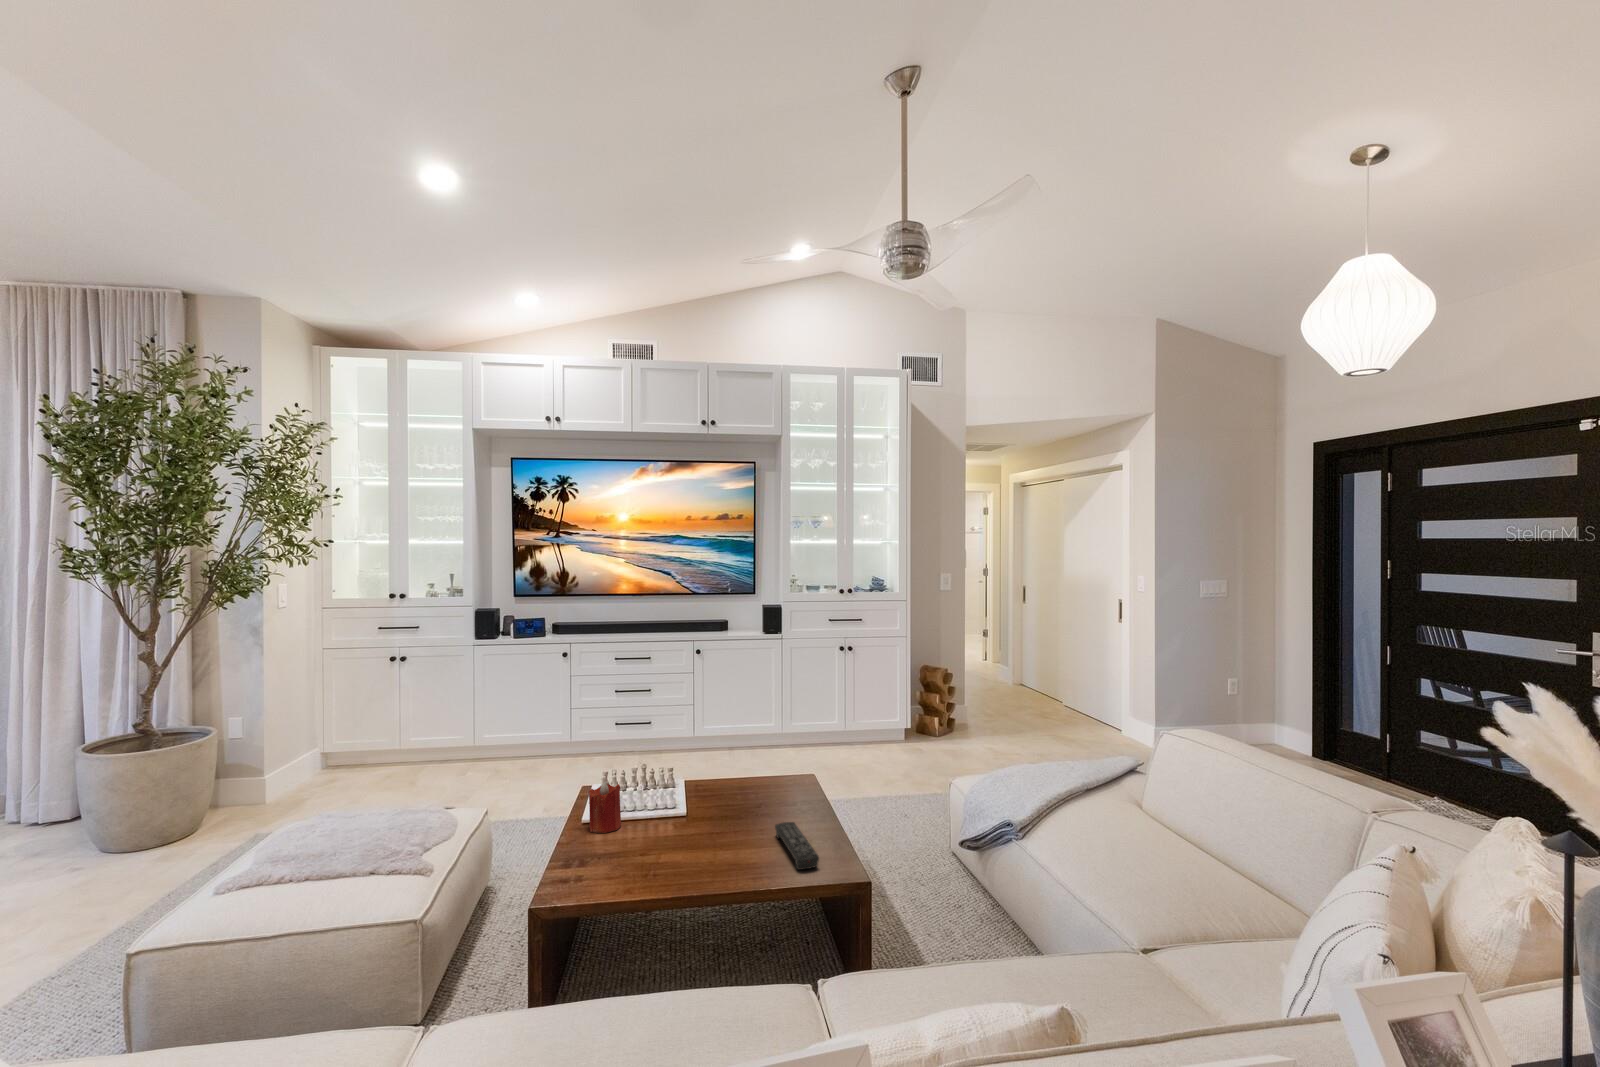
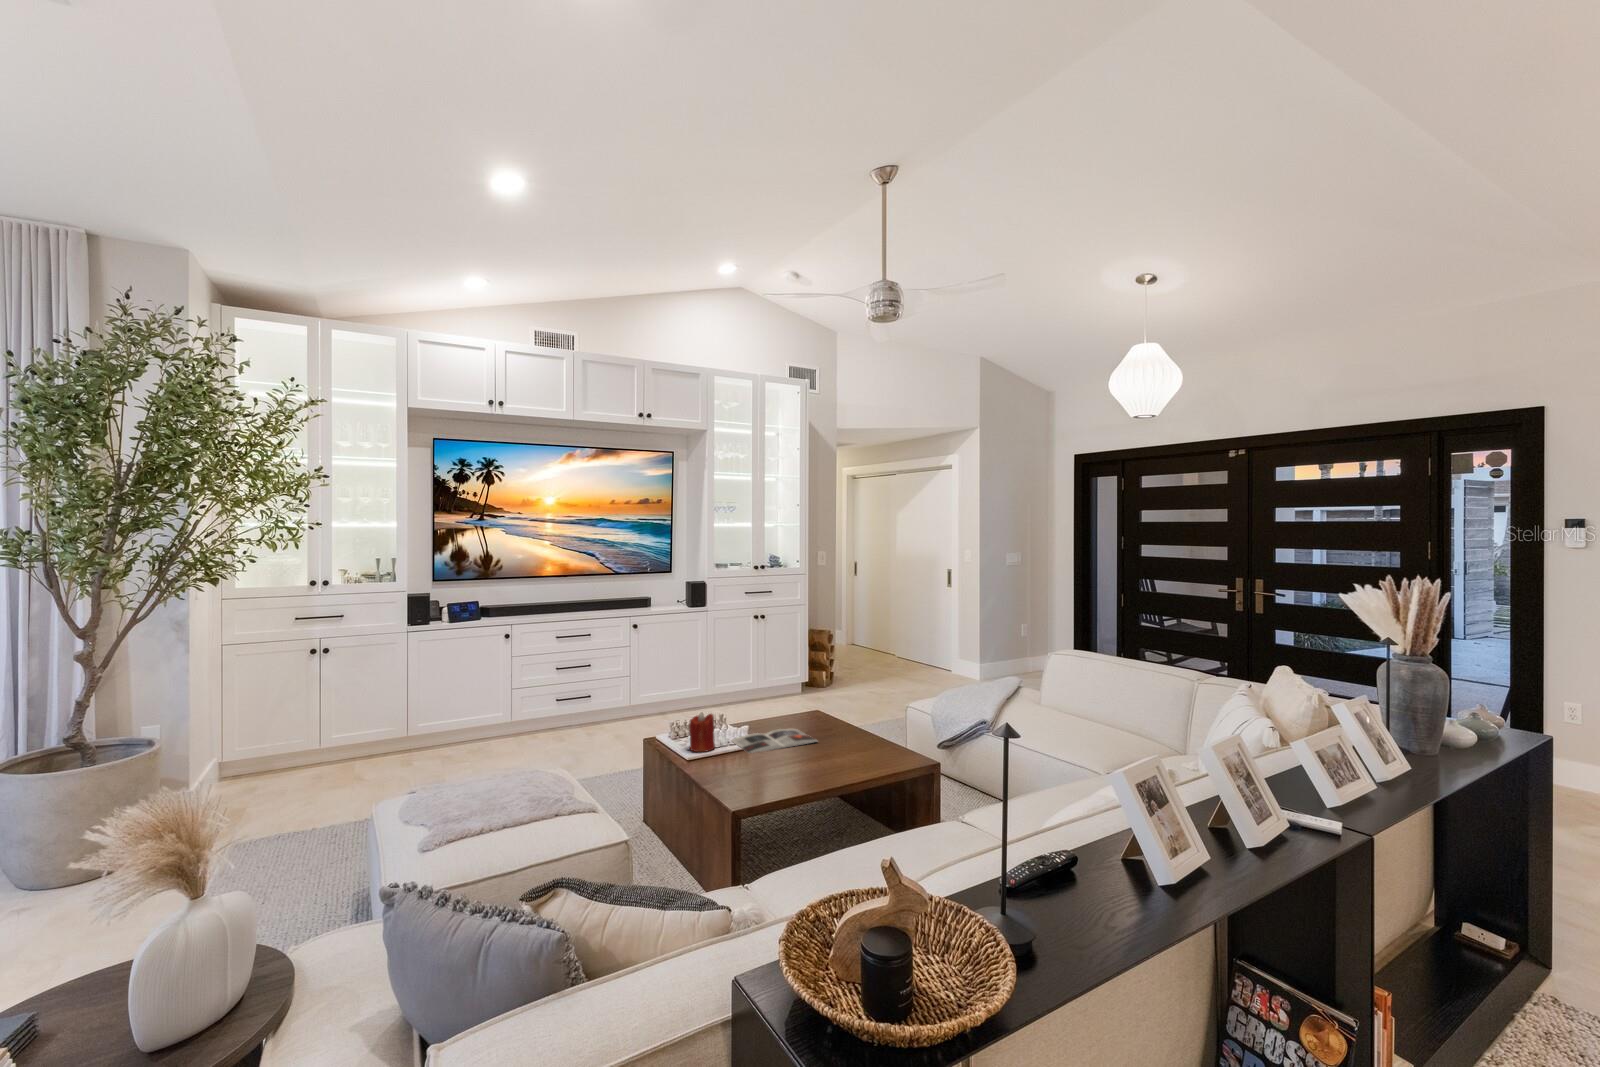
magazine: none [644,811,747,845] -> present [732,729,817,753]
remote control: present [775,822,819,870] -> none [834,727,888,752]

